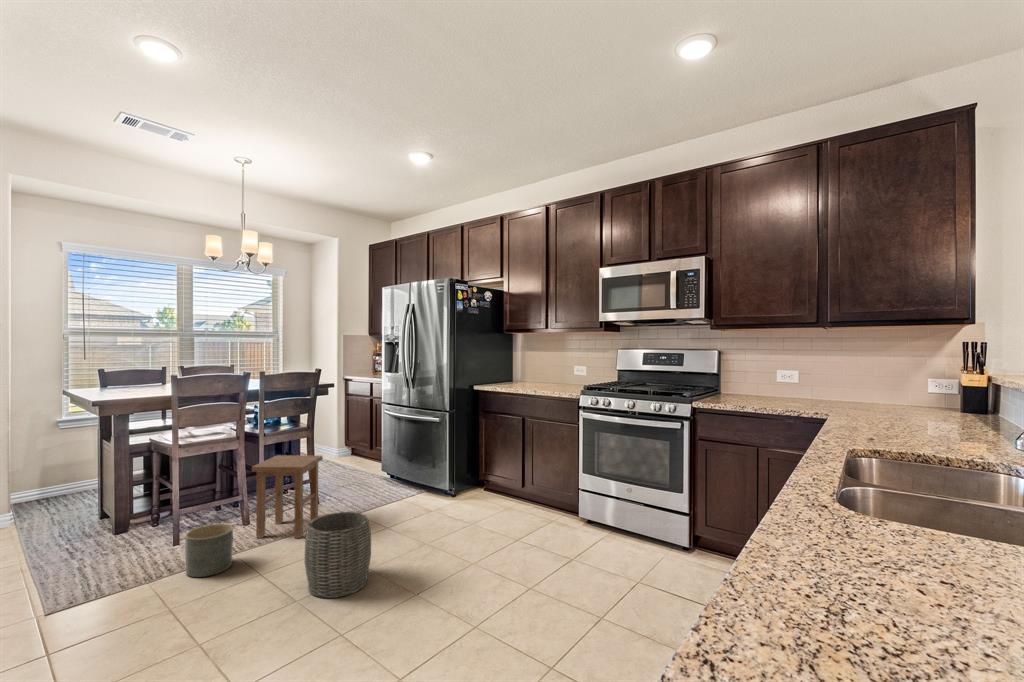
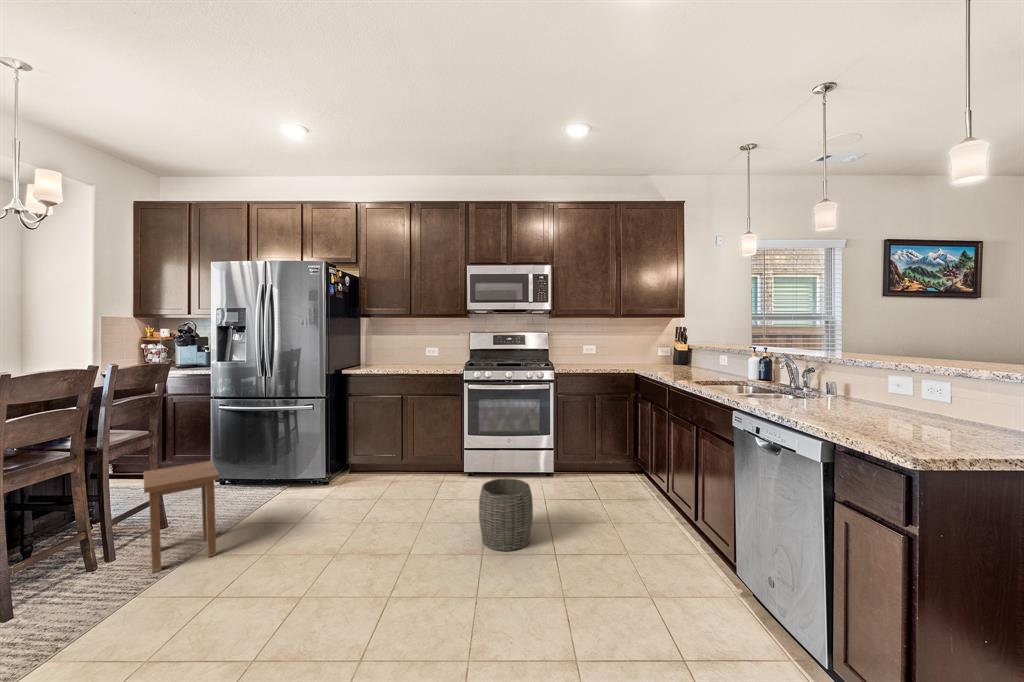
woven basket: present [305,512,371,598] -> present [479,478,533,551]
planter: present [185,524,233,577] -> none [107,558,173,633]

